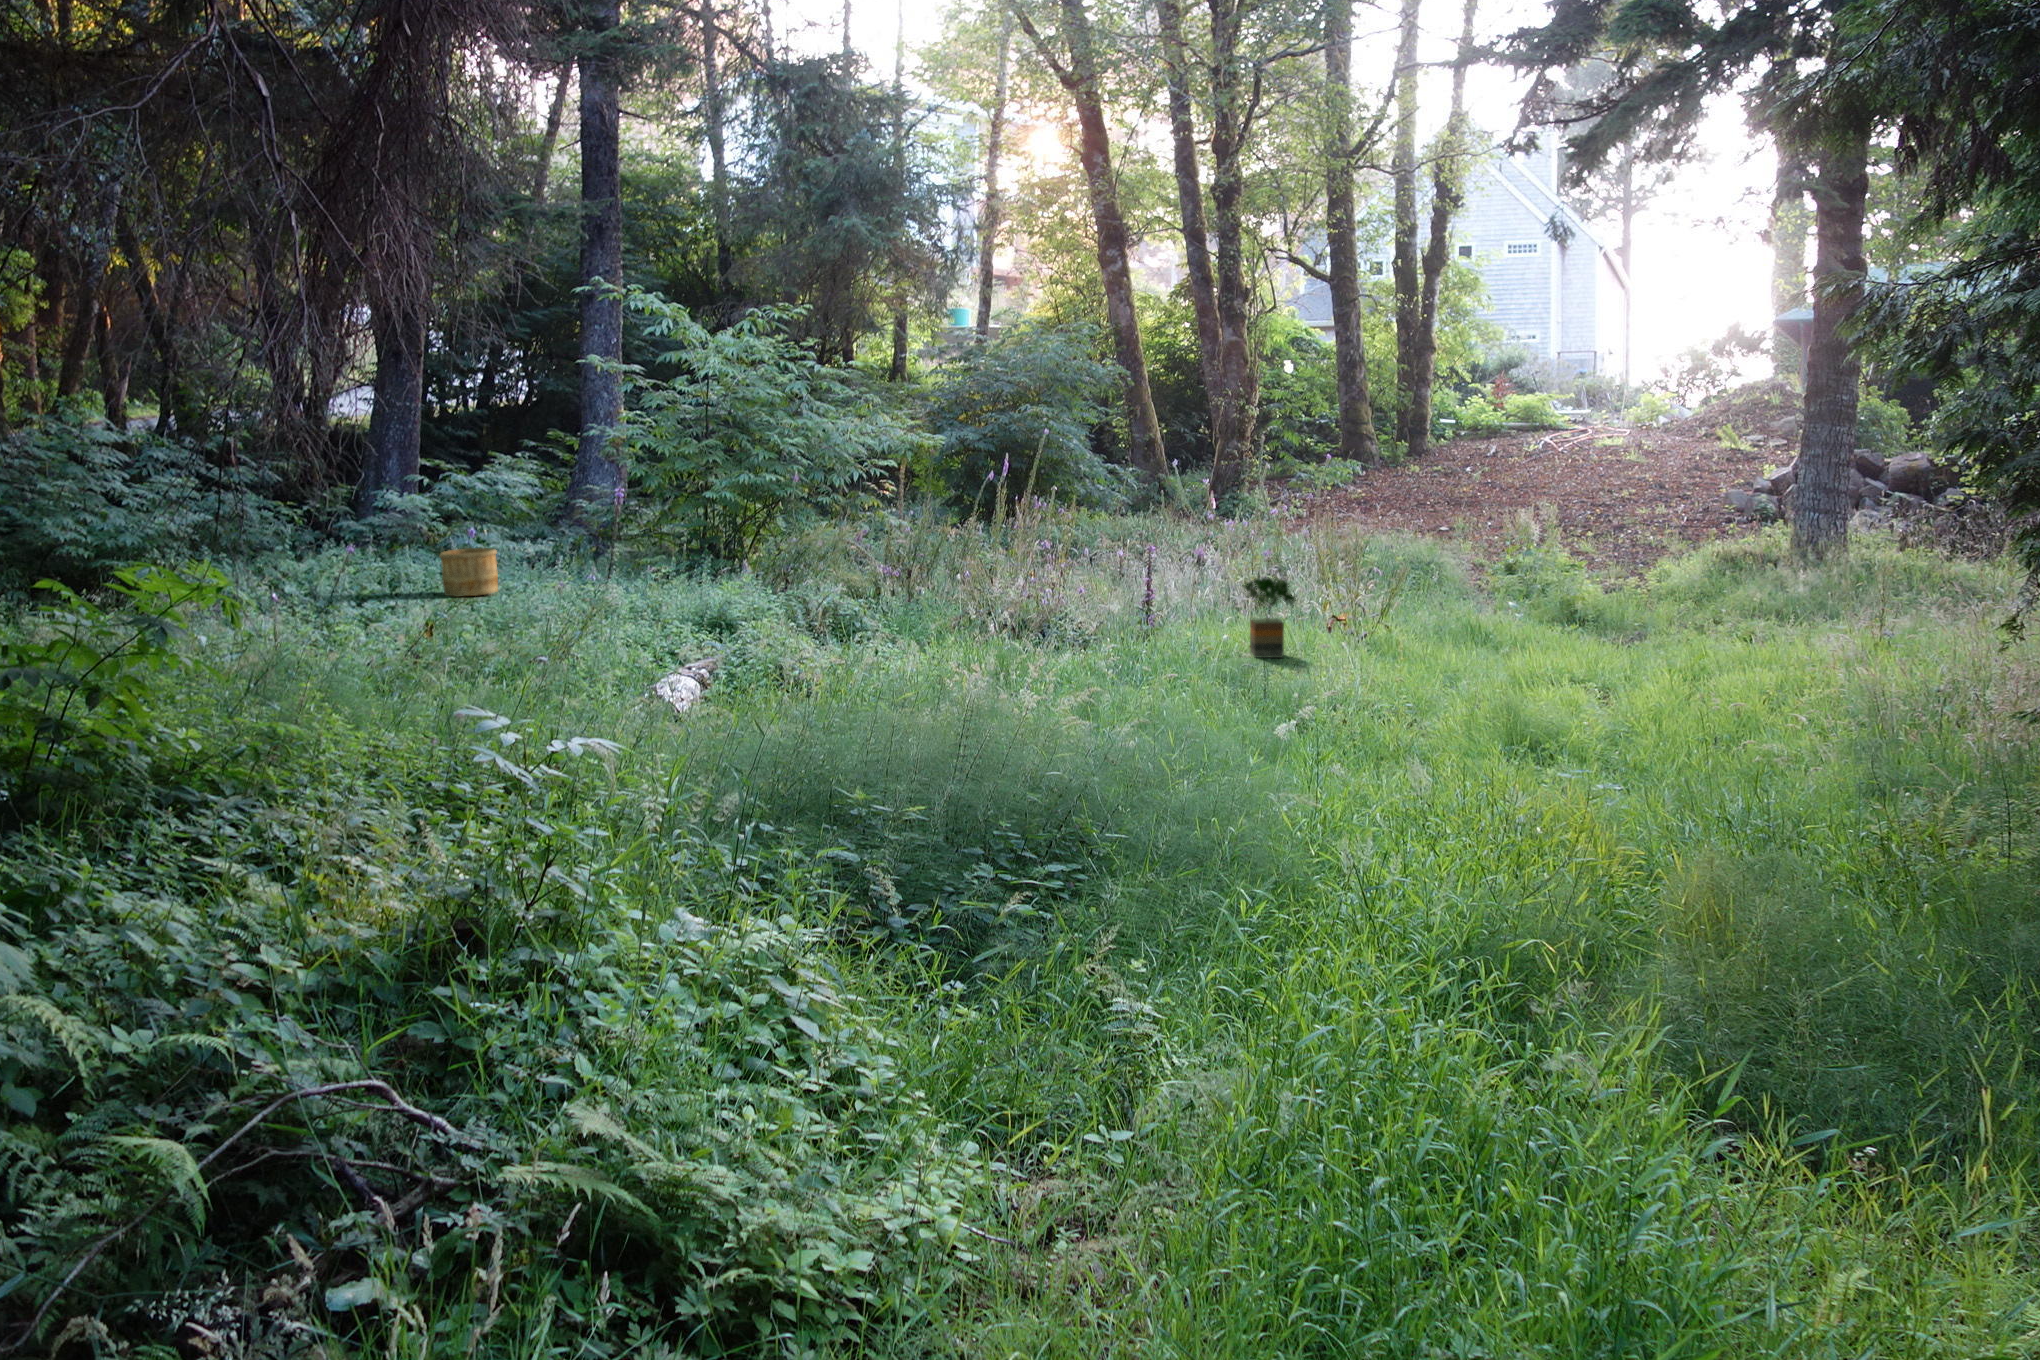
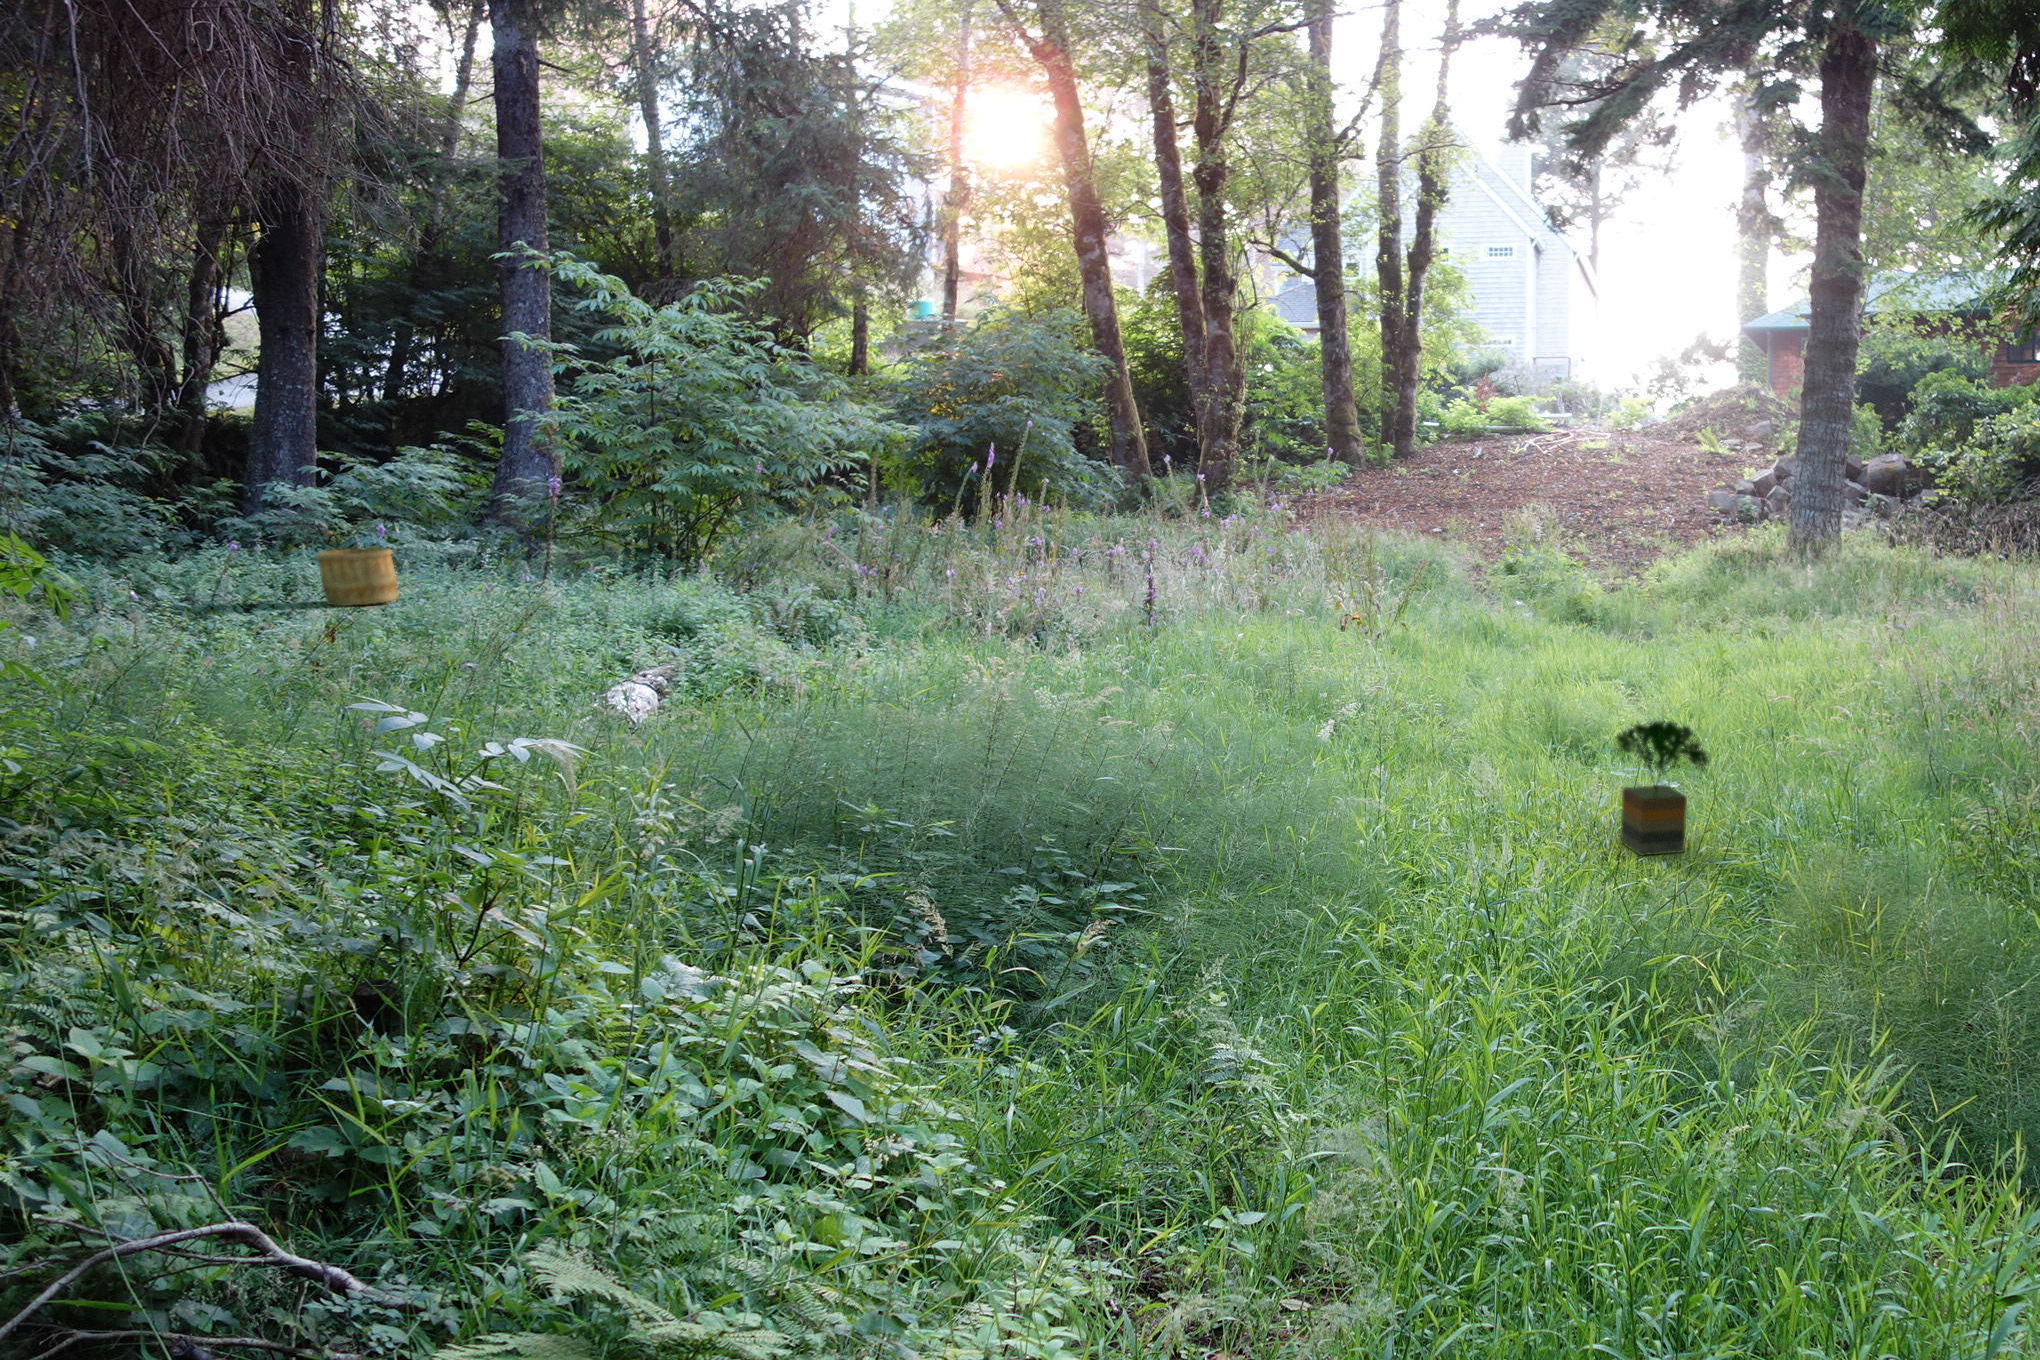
potted tree: present [1243,577,1296,658] -> present [1614,721,1709,856]

